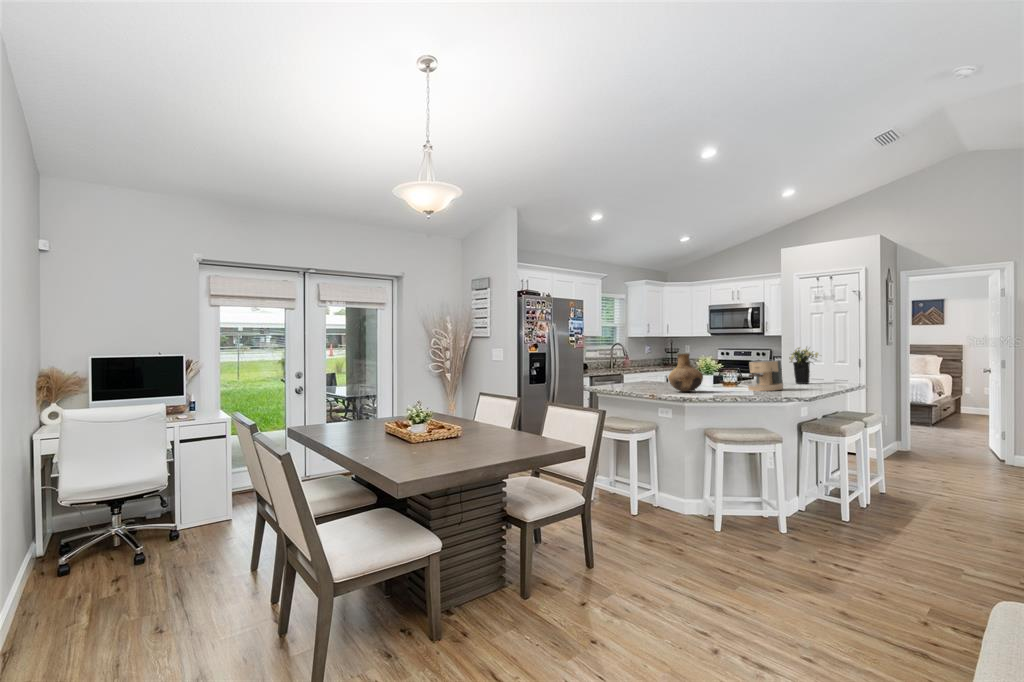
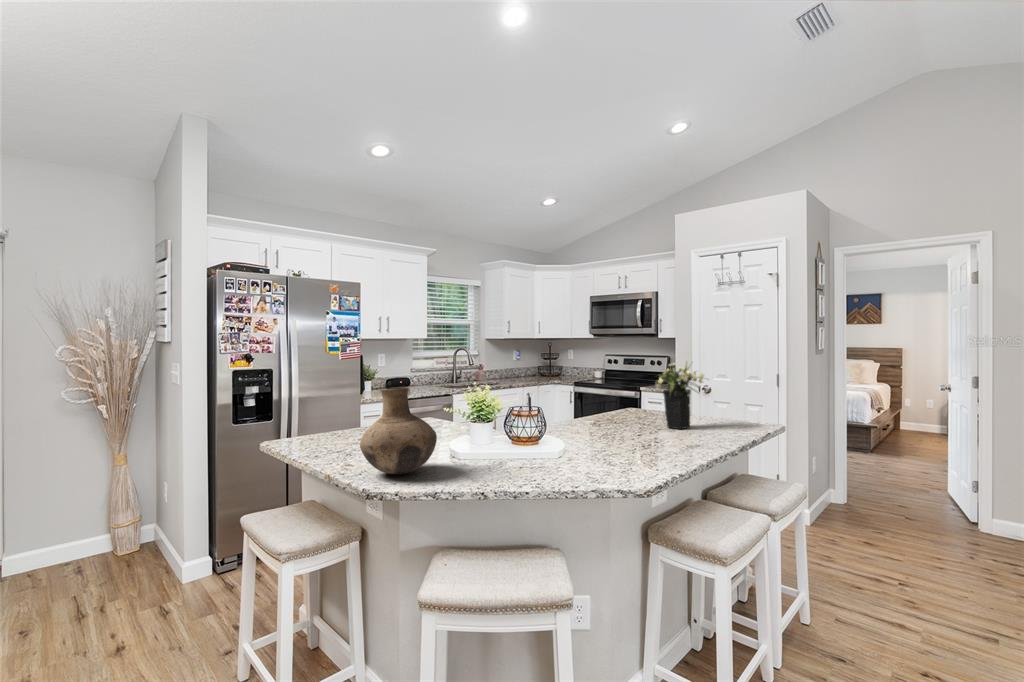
coffee maker: present [748,360,783,391] -> none [536,398,616,470]

